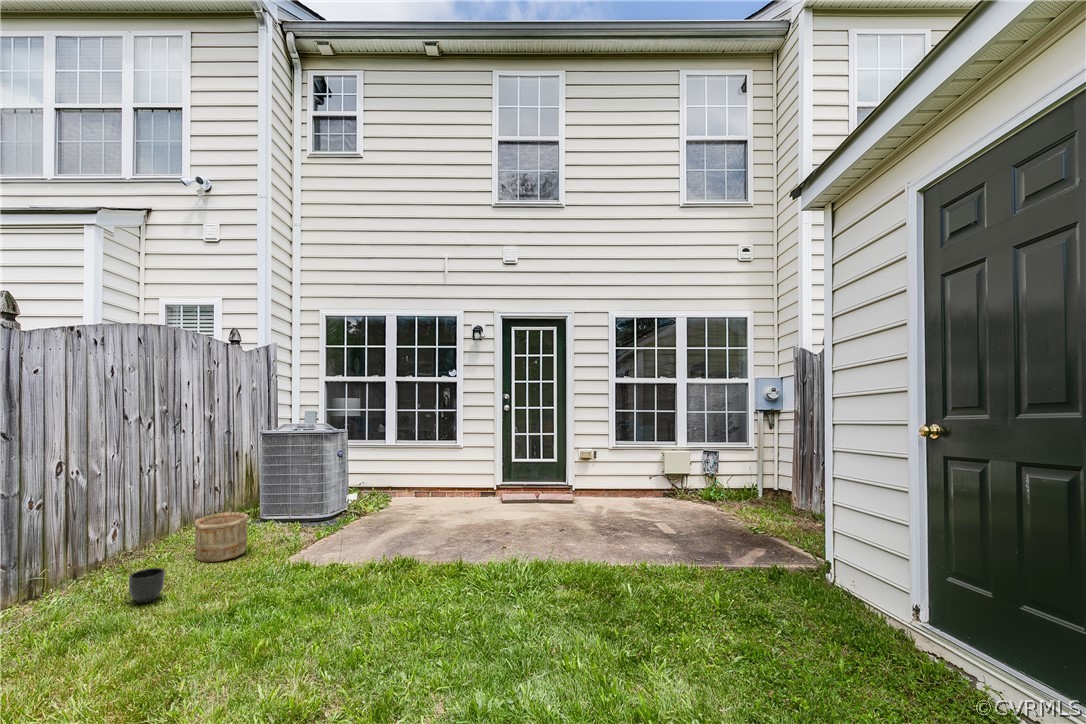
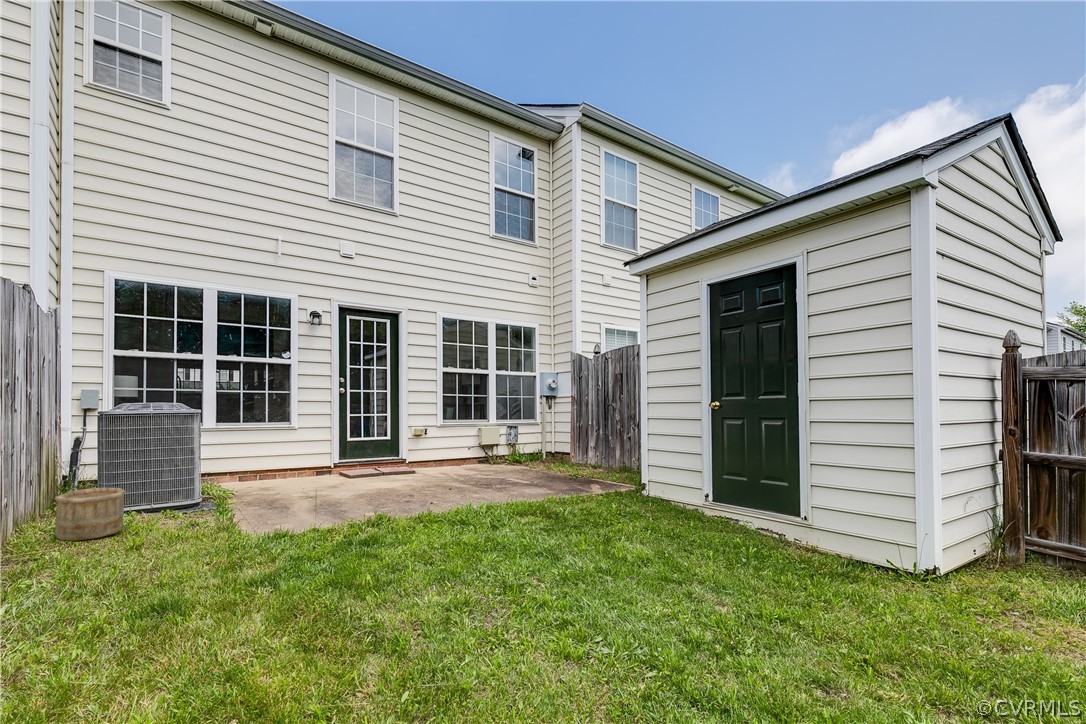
planter: present [129,568,165,603] -> none [37,536,81,574]

